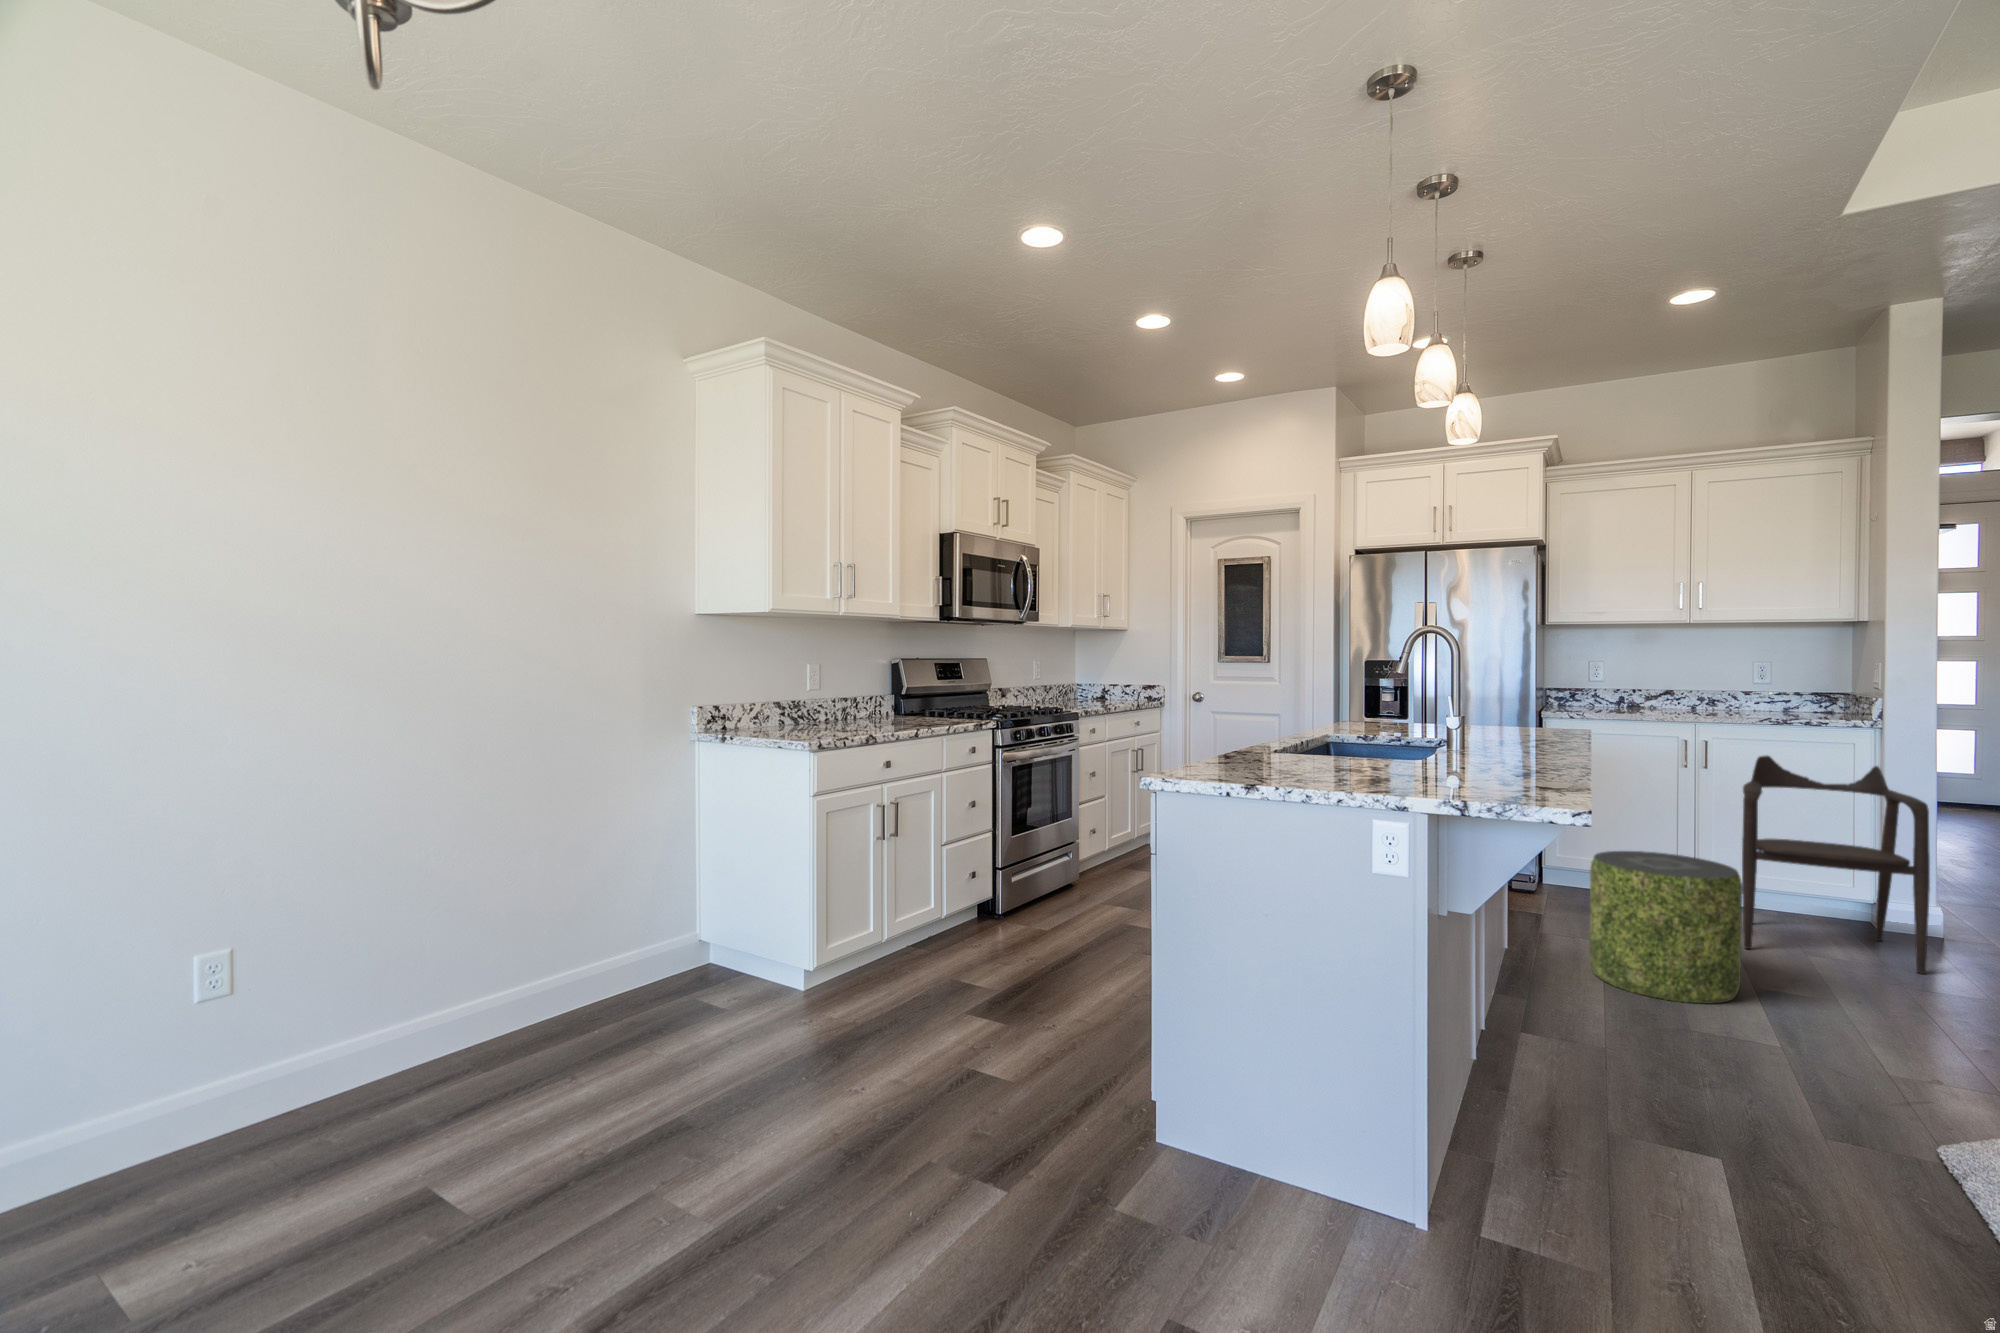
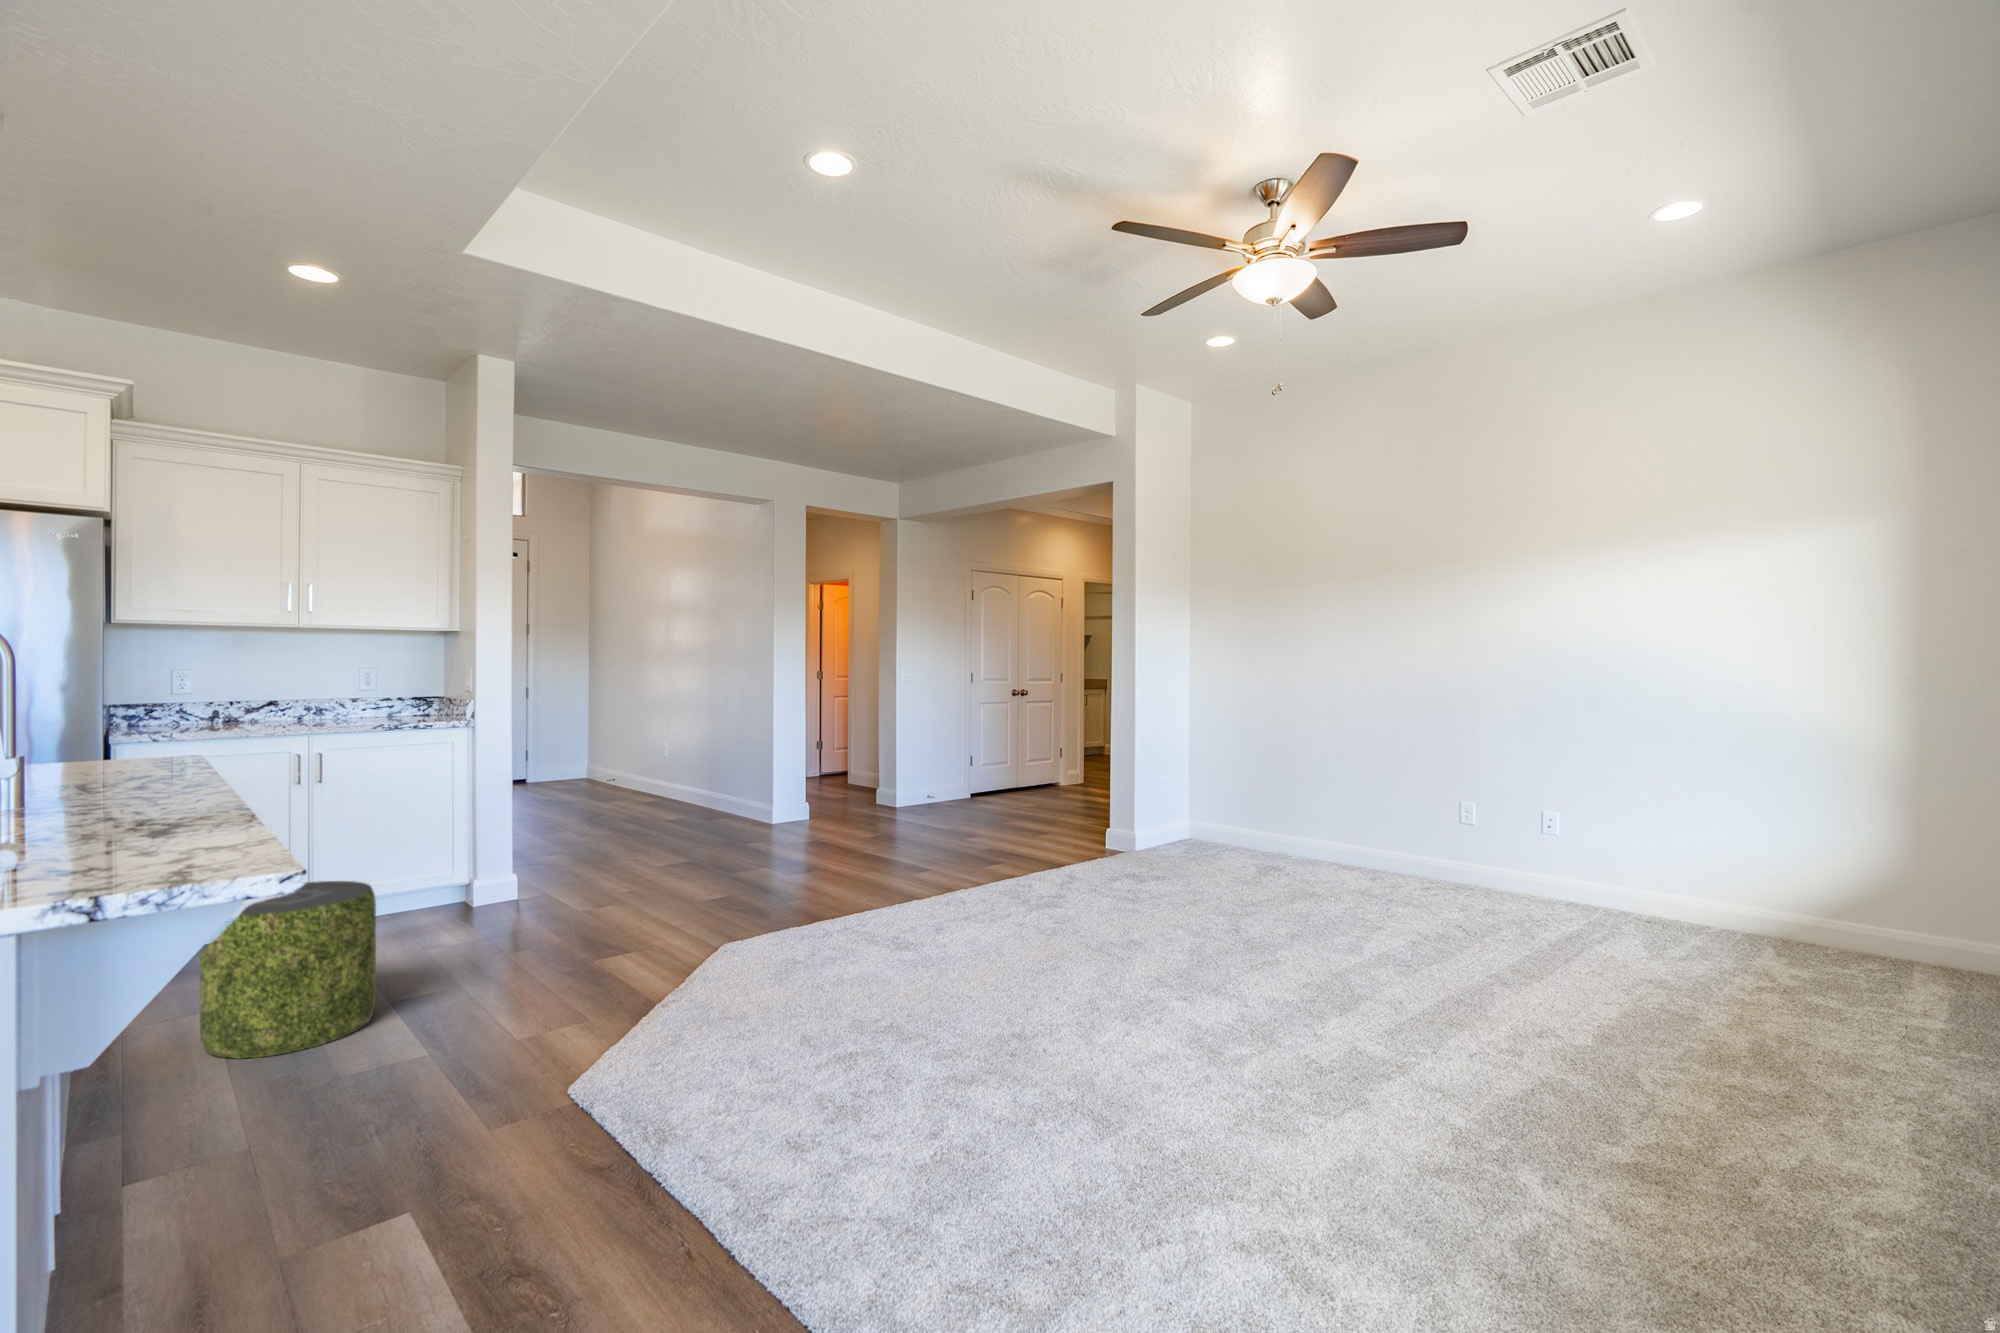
armchair: present [1742,756,1930,974] -> none [361,757,515,961]

